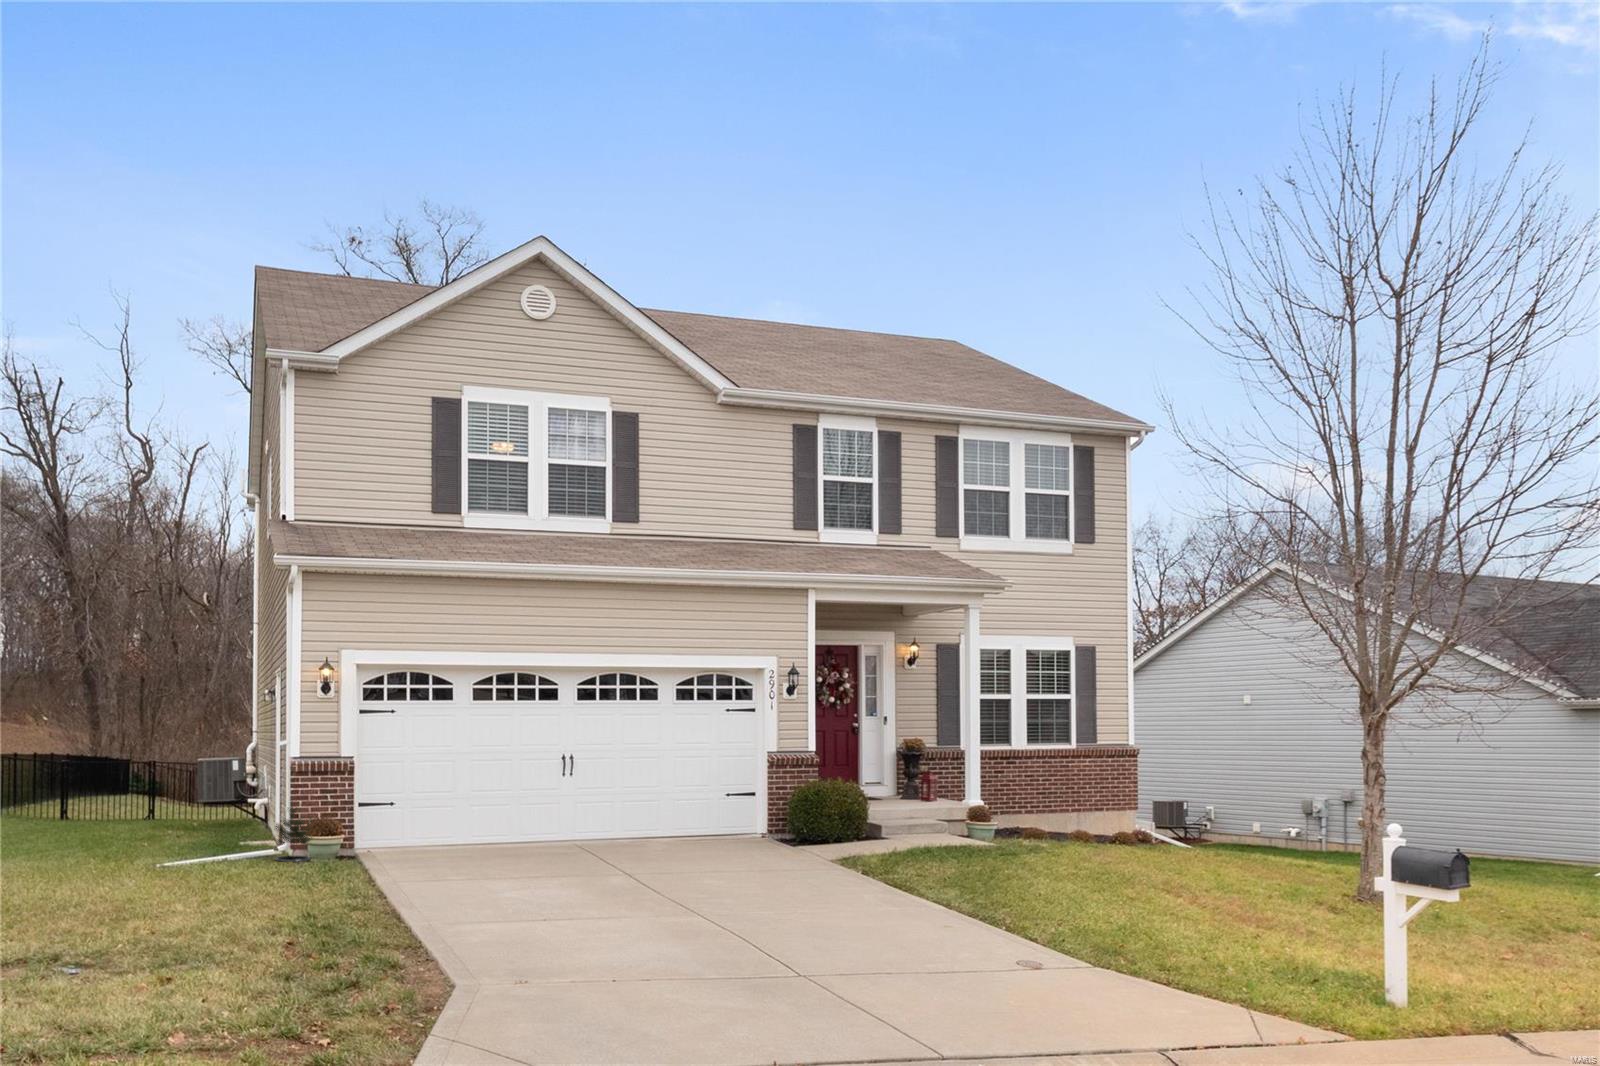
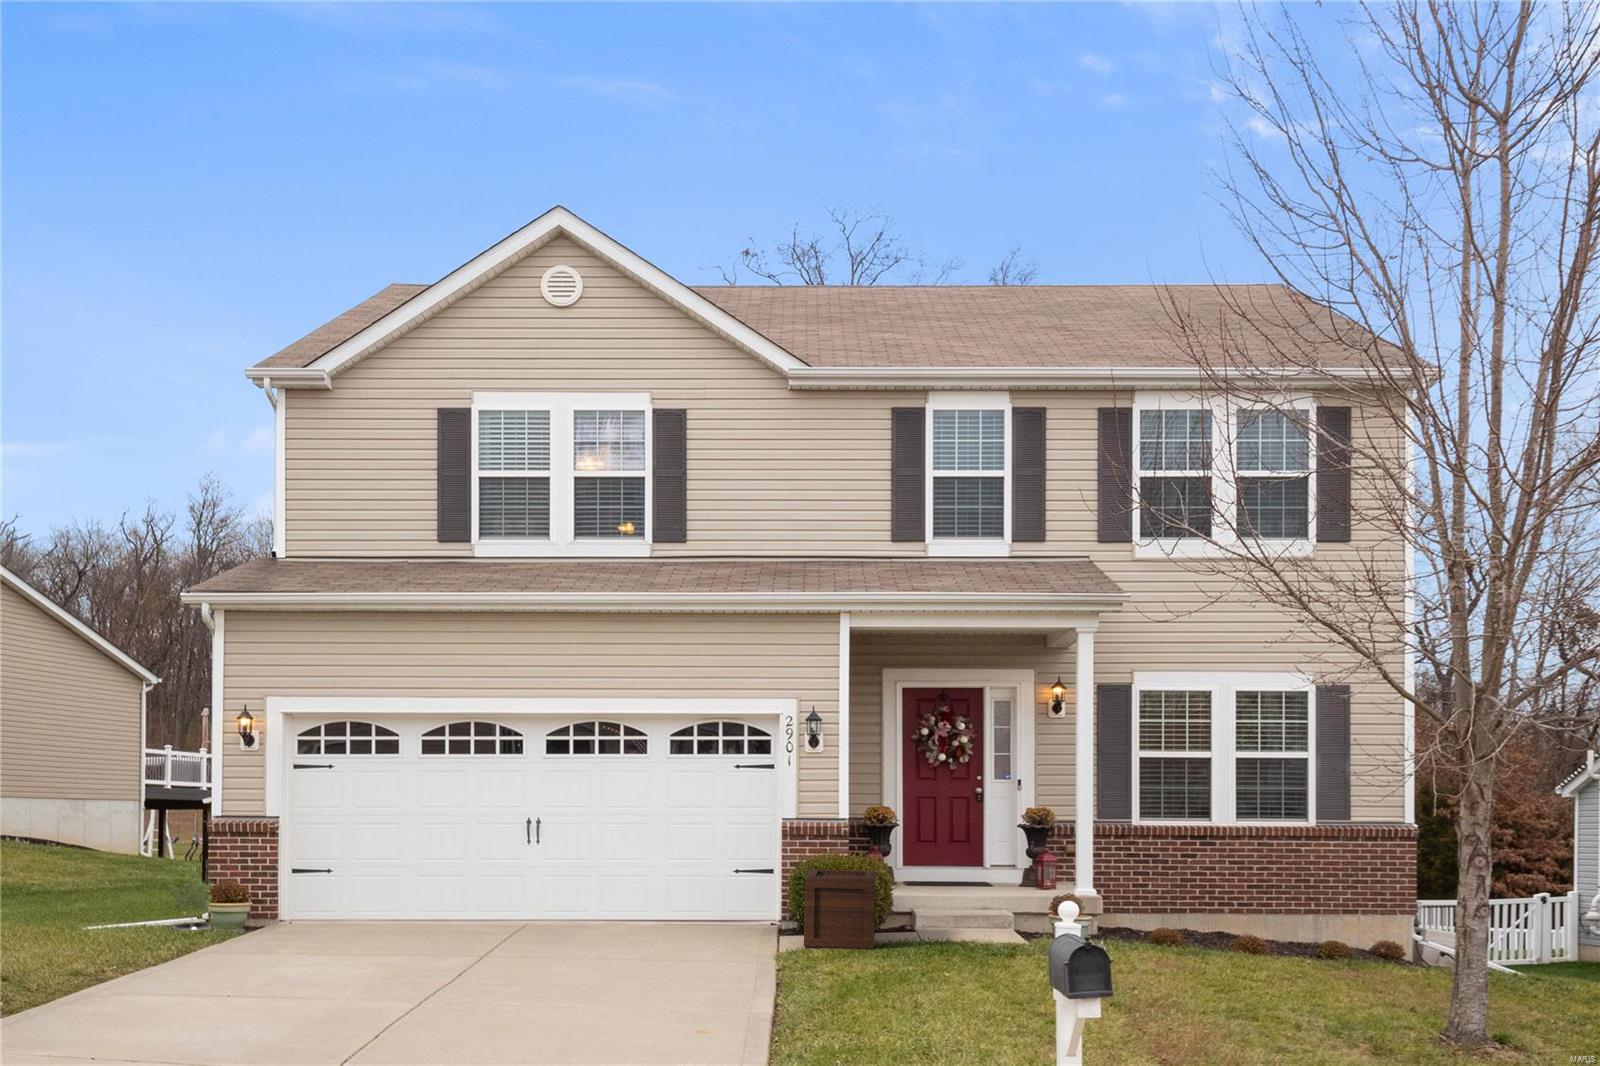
wooden crate: none [819,785,889,843] -> present [804,869,876,949]

